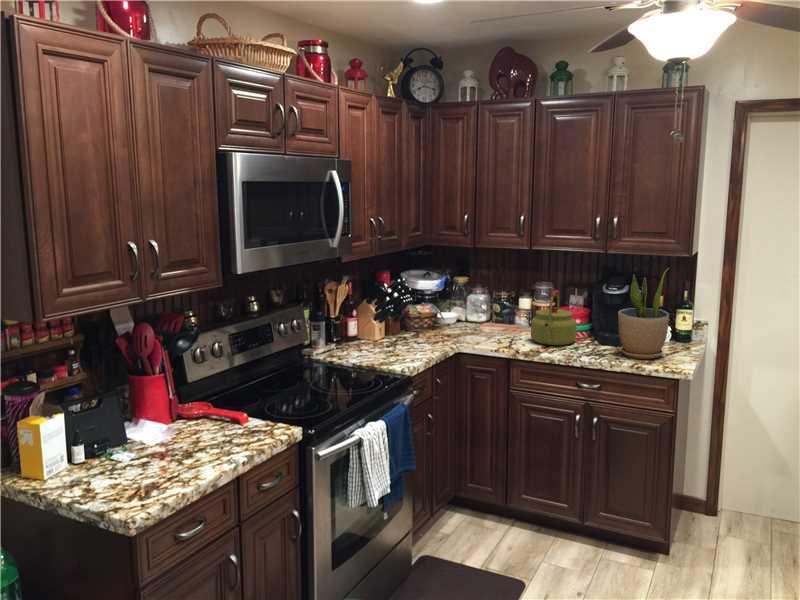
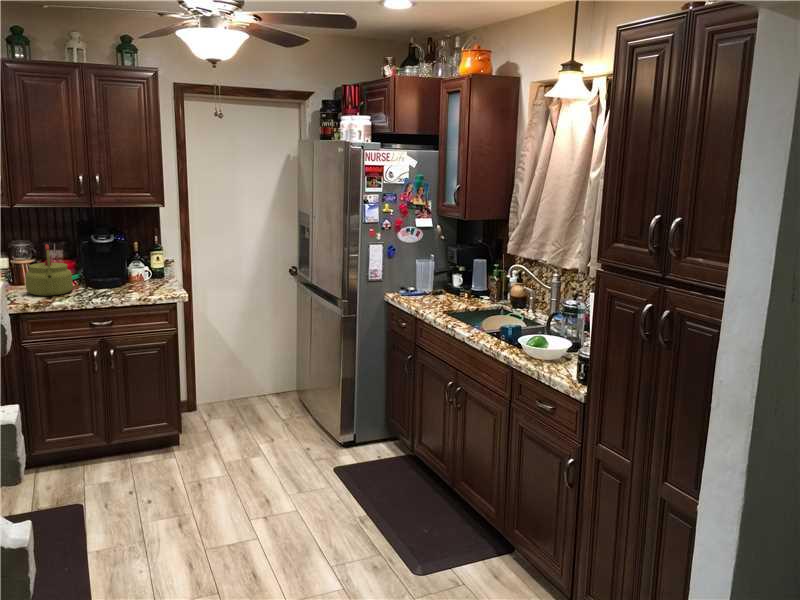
potted plant: present [618,269,669,359] -> none [115,217,158,294]

